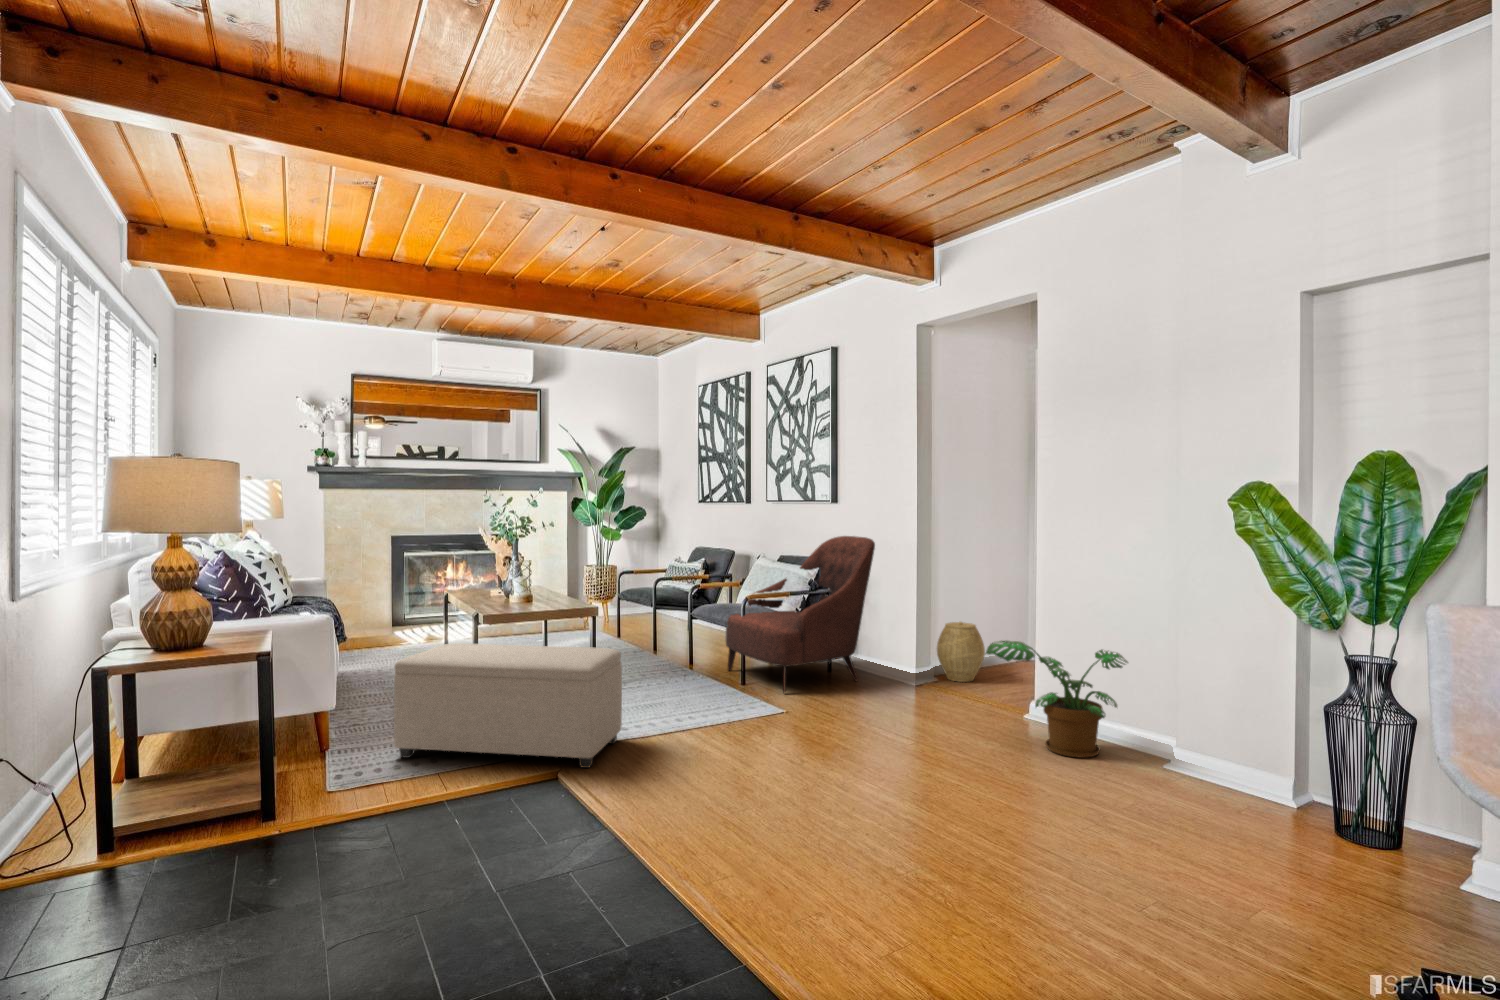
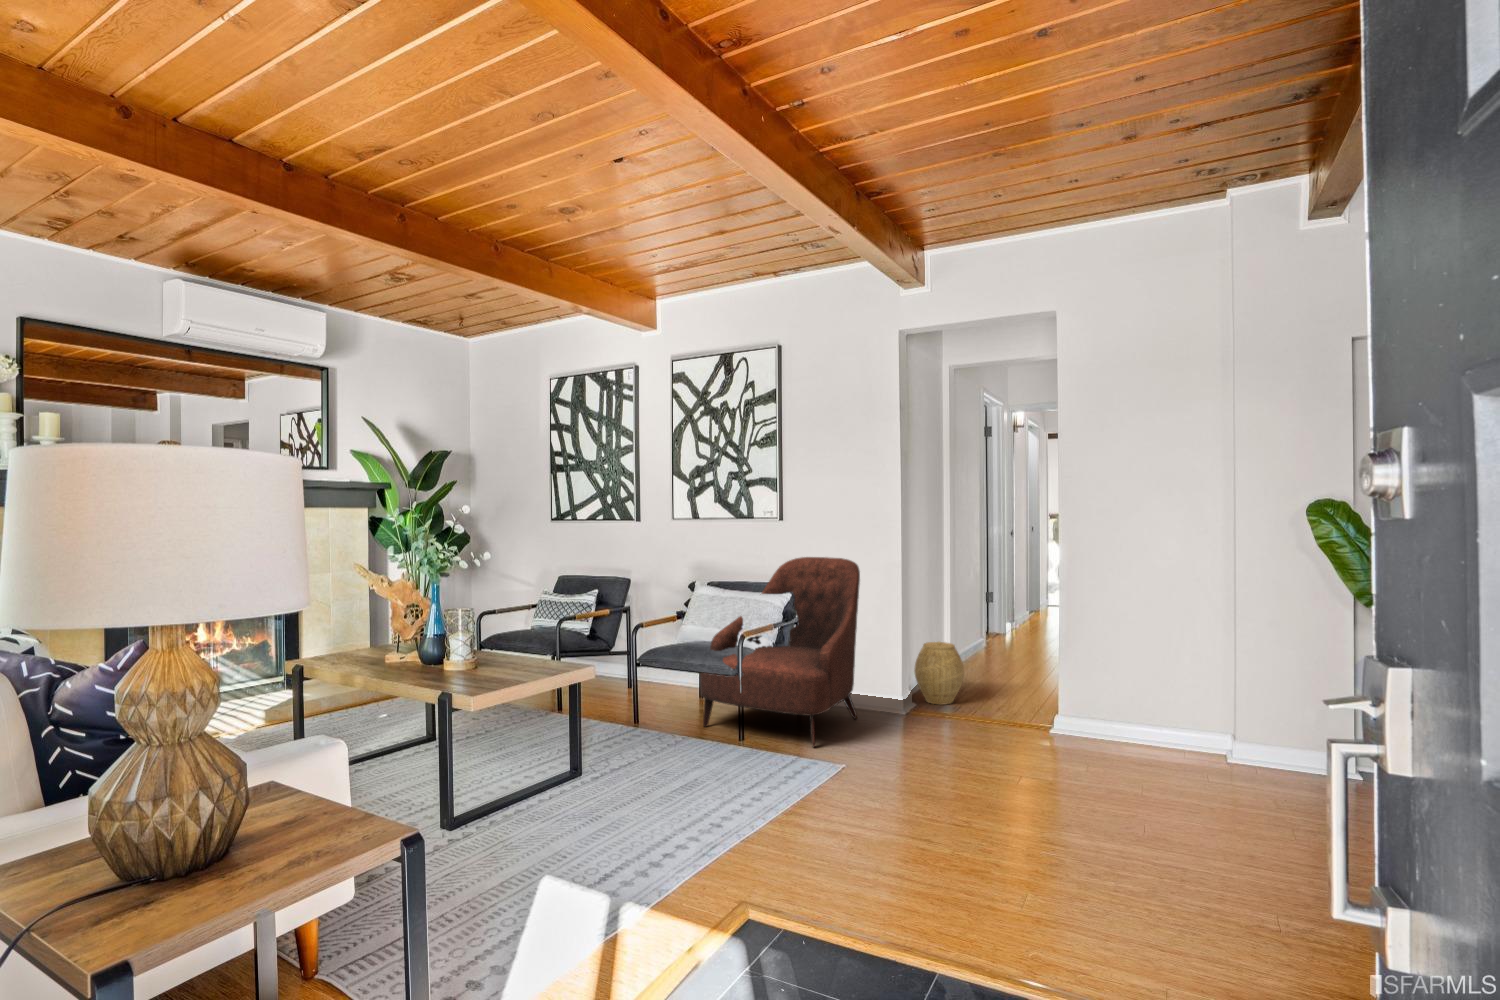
potted plant: present [985,640,1128,758] -> none [1077,662,1202,773]
ottoman: present [394,643,622,768] -> none [468,732,785,962]

